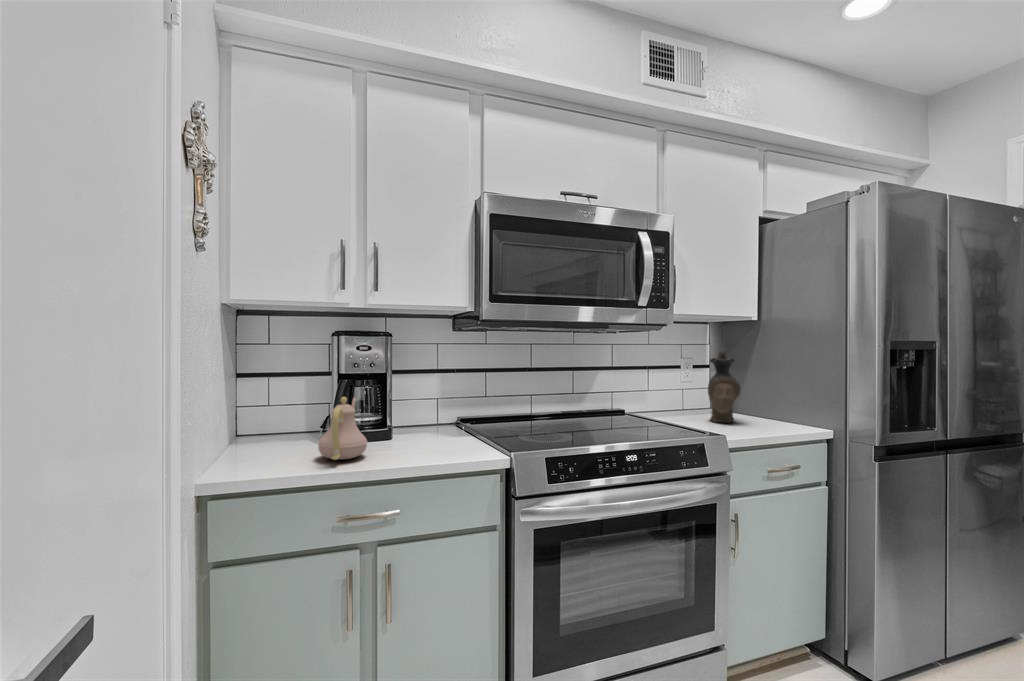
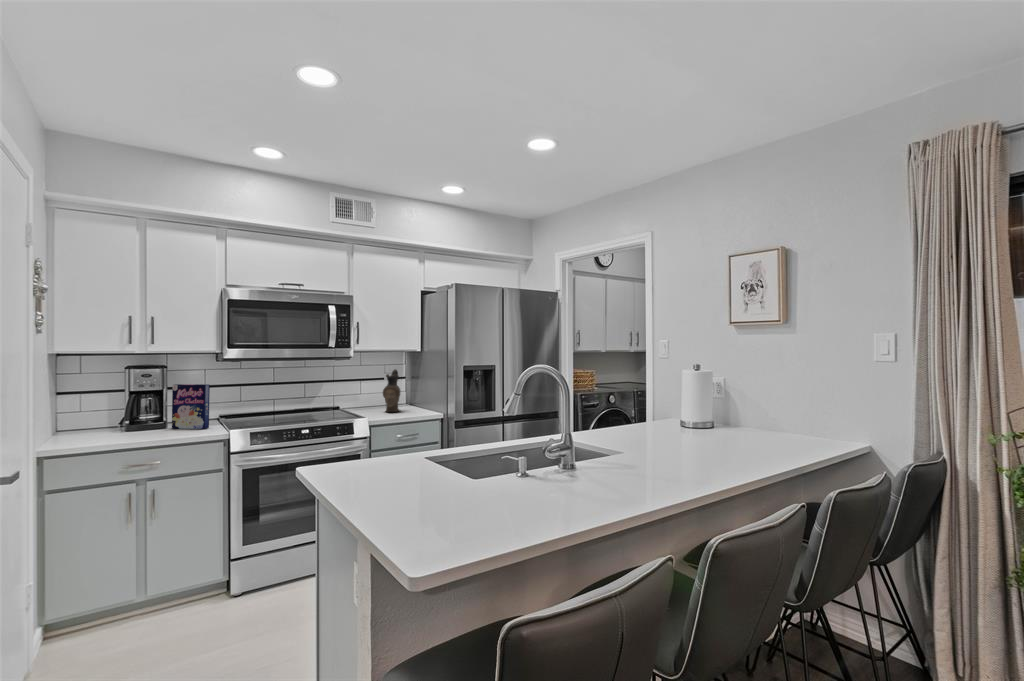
cereal box: none [401,364,459,444] -> present [172,384,210,429]
teapot: present [318,397,367,460] -> none [113,404,146,438]

